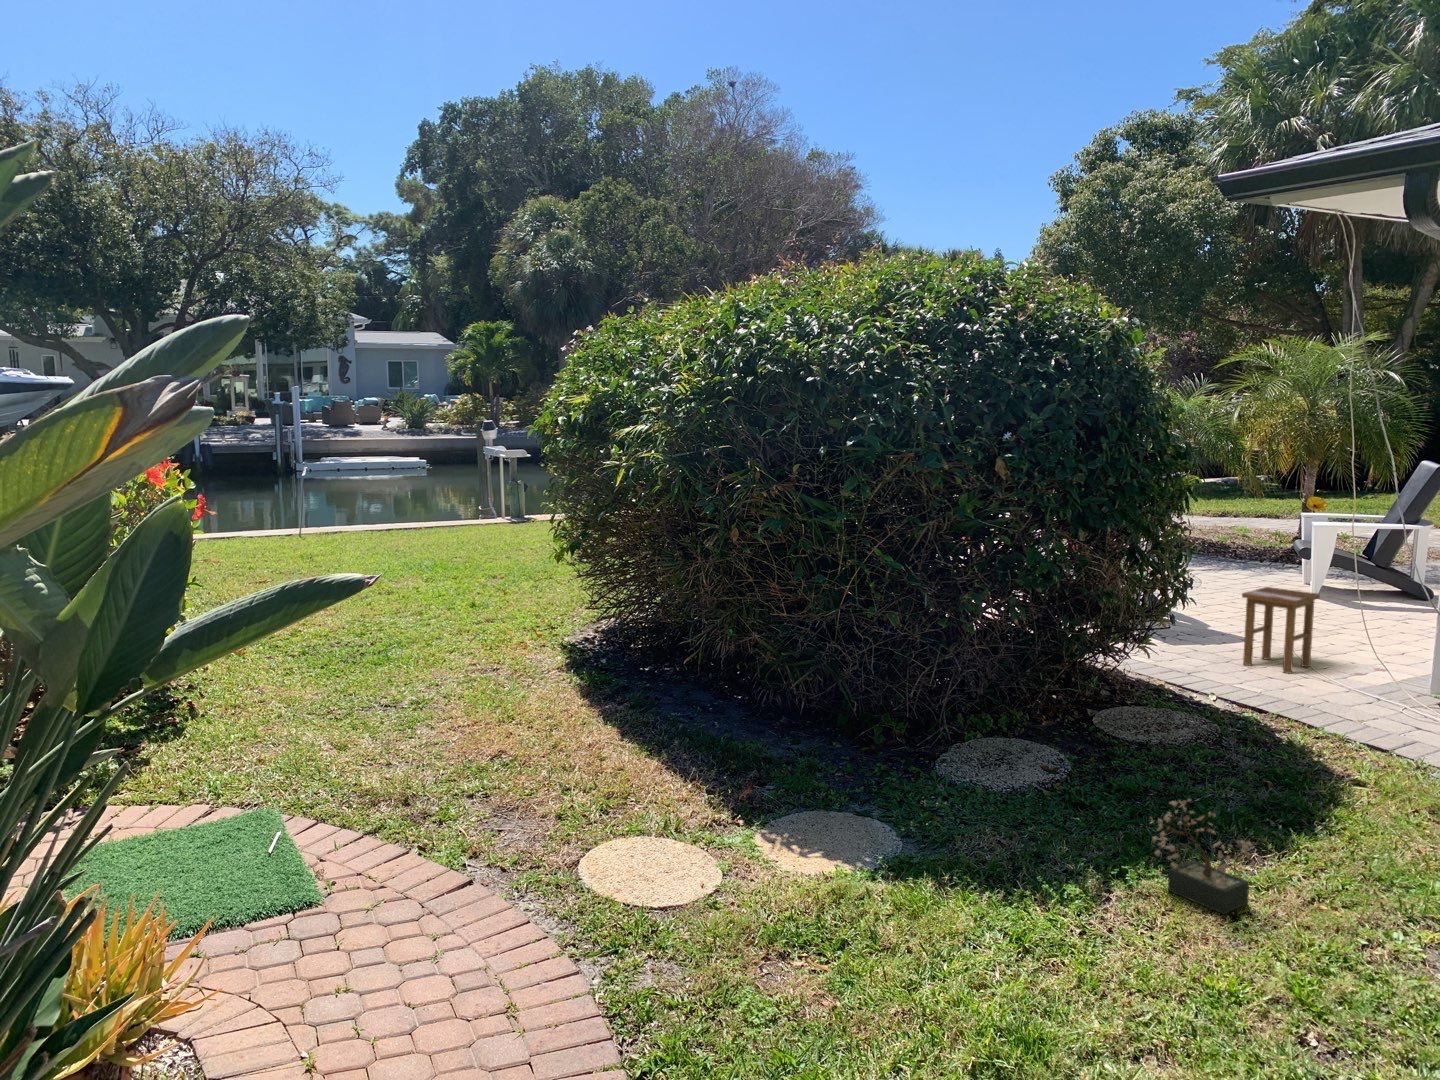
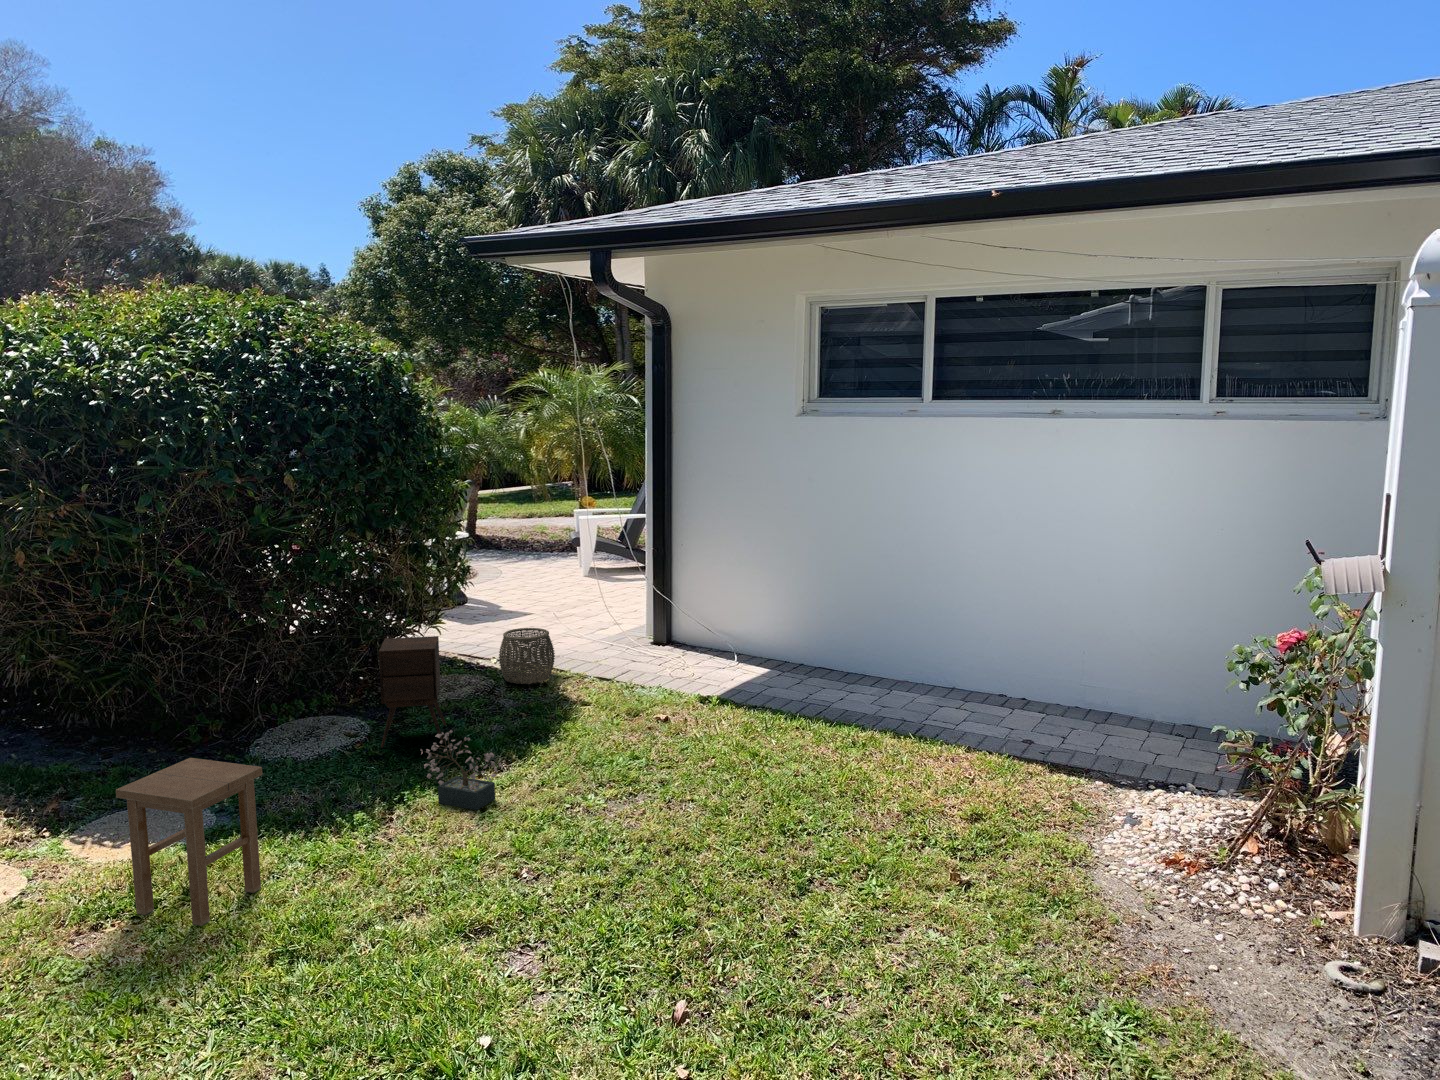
stool: present [1242,587,1320,674] -> present [116,758,262,926]
side table: none [1083,663,1163,806] -> present [379,636,446,748]
woven basket: none [1227,669,1308,743] -> present [499,628,555,684]

